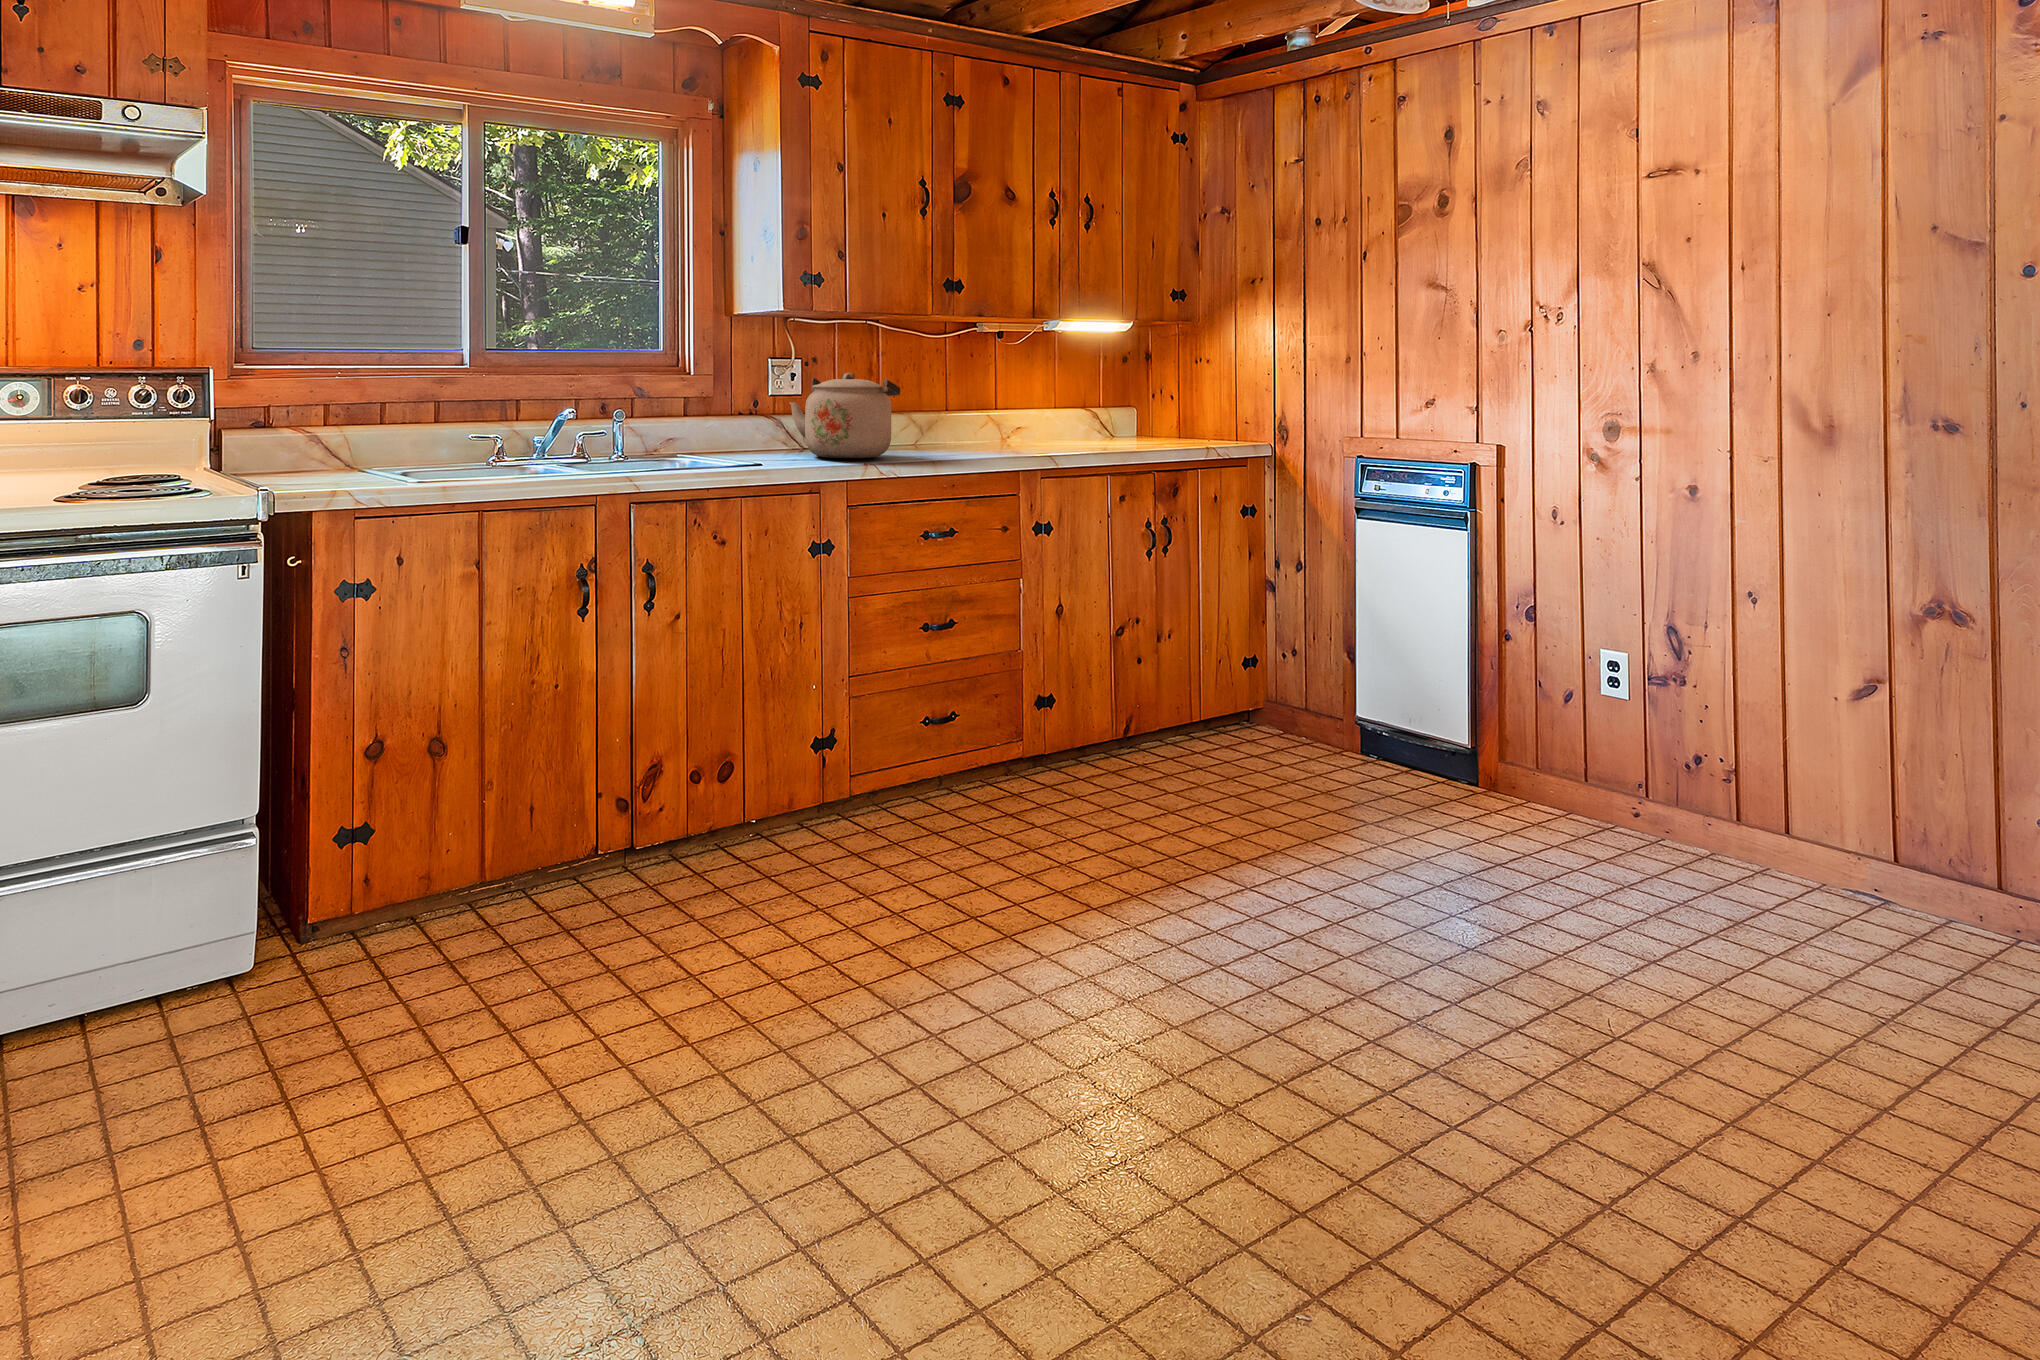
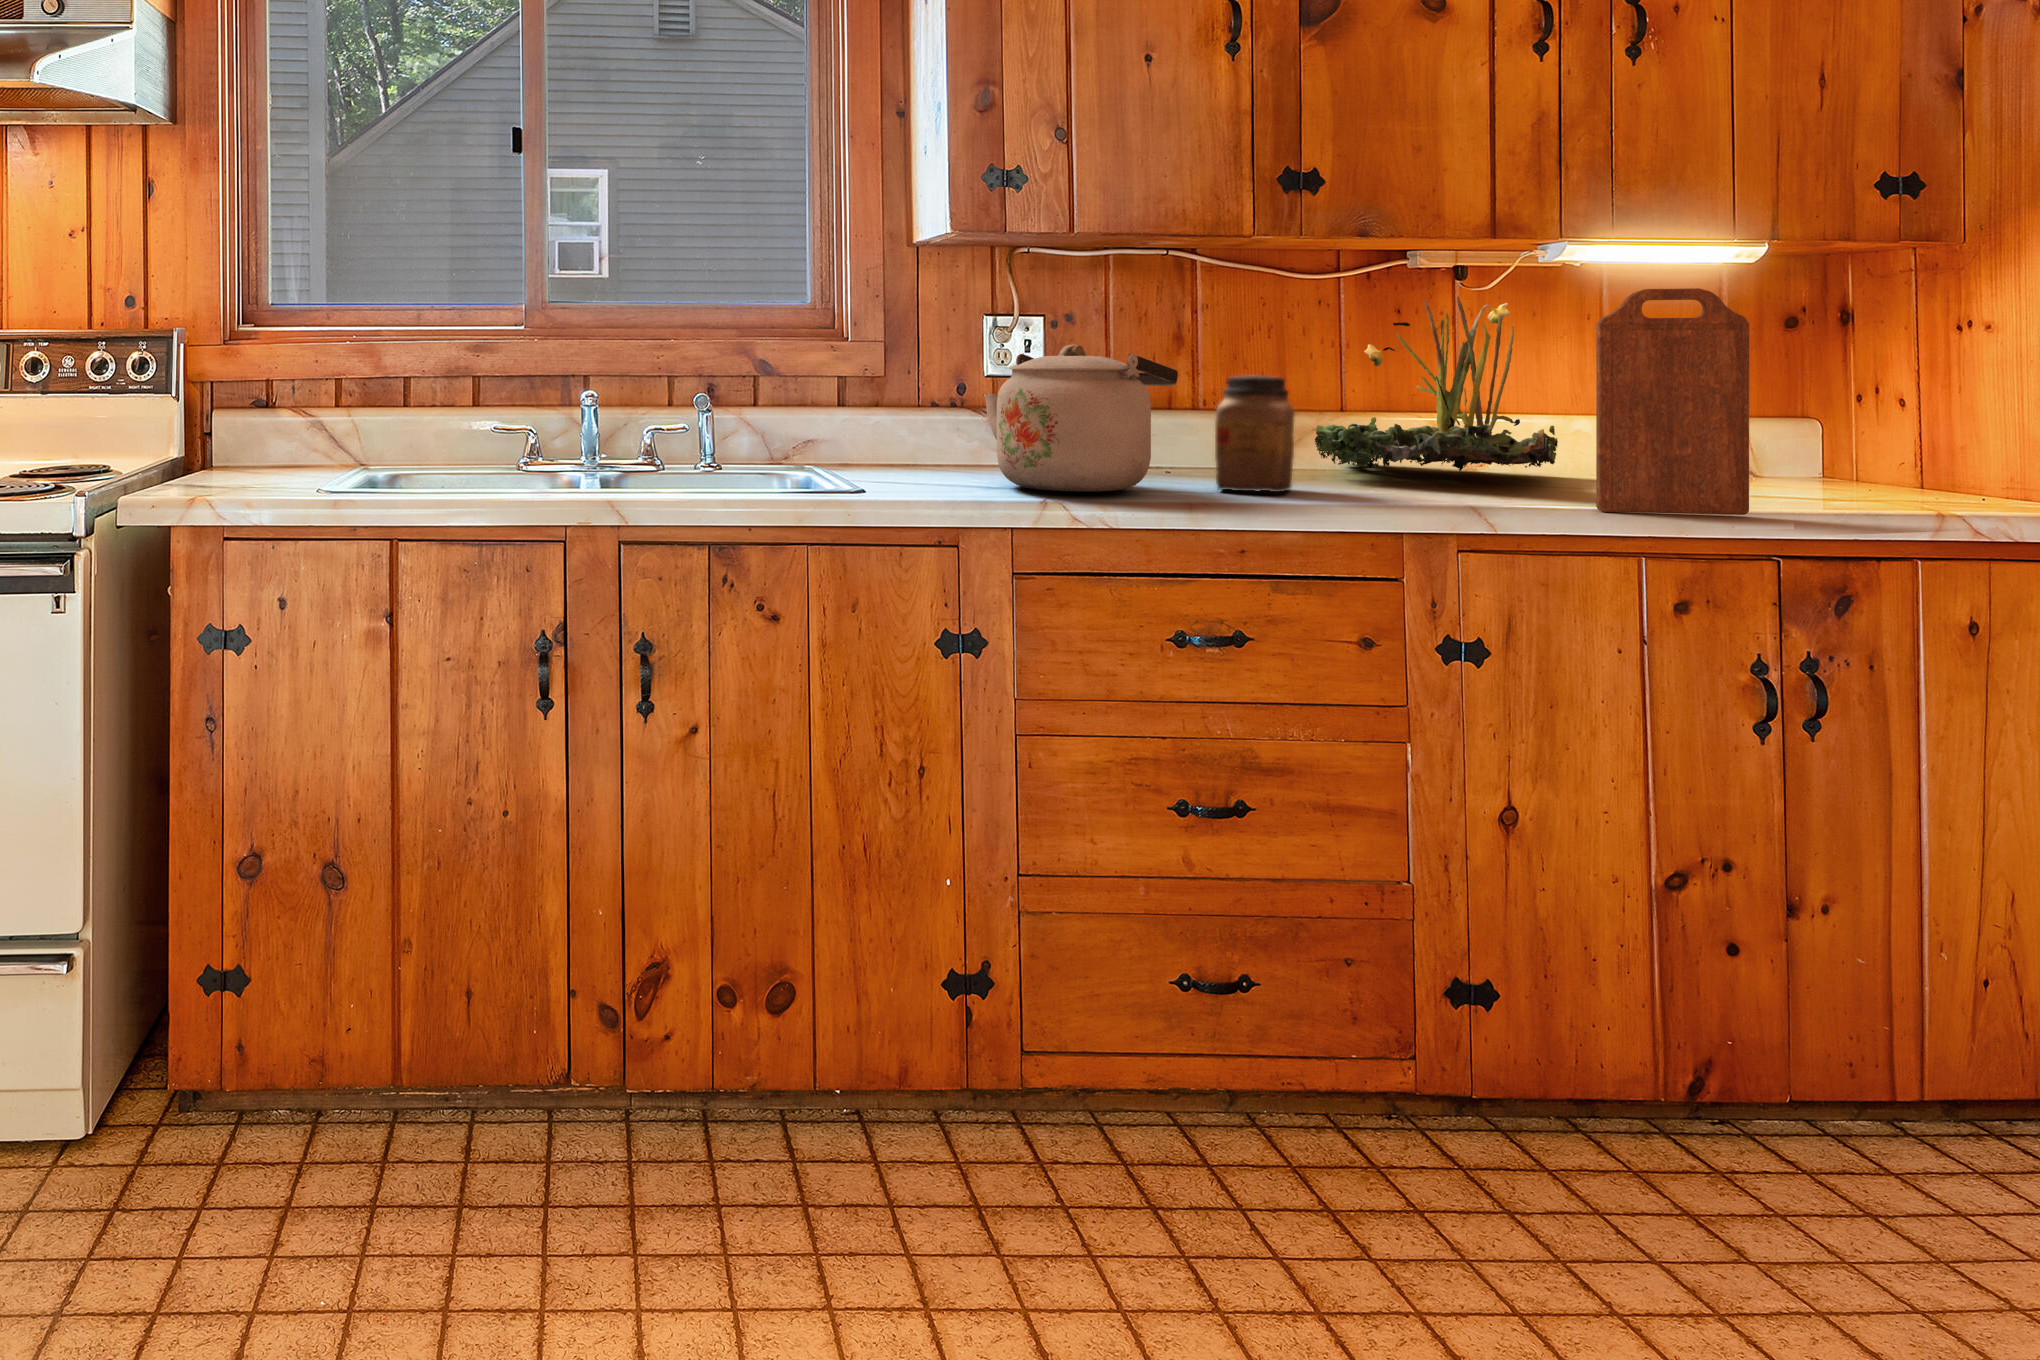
plant: none [948,346,1059,442] -> present [1314,297,1558,471]
cutting board: none [1087,346,1144,457] -> present [1596,288,1749,515]
jar: none [915,390,953,455] -> present [1215,376,1294,492]

